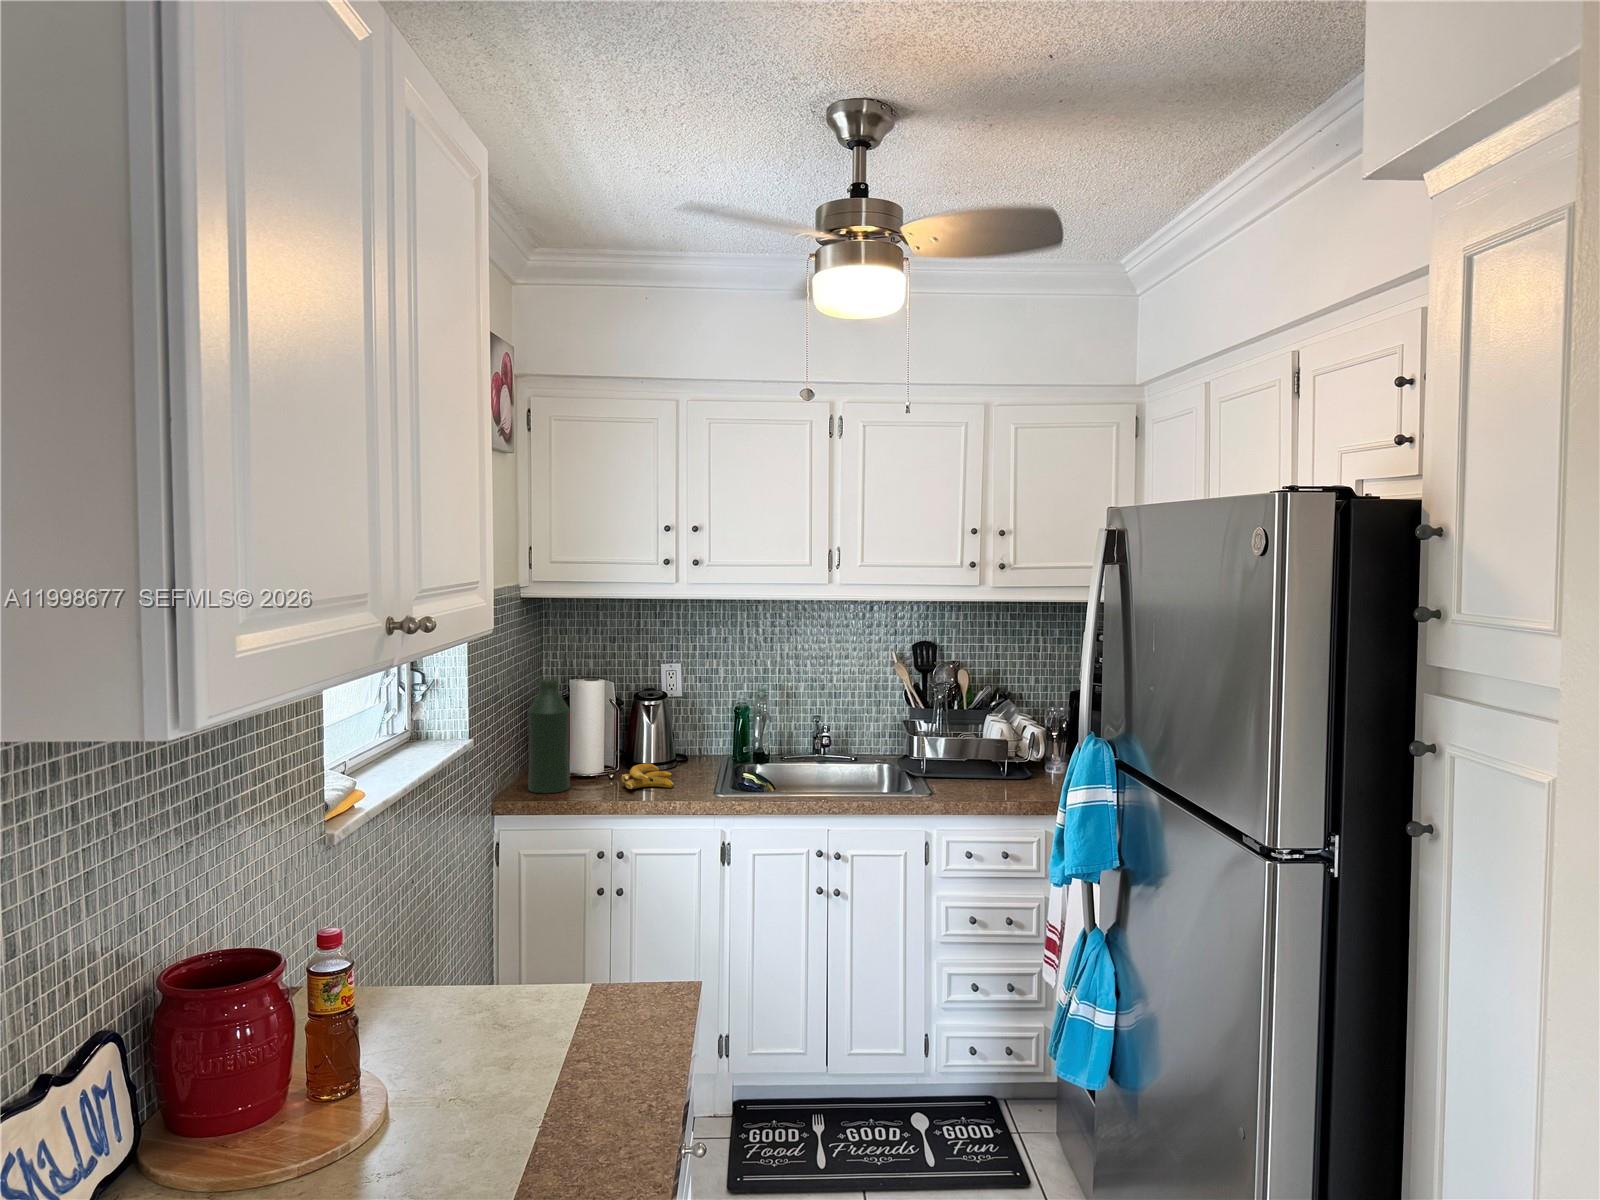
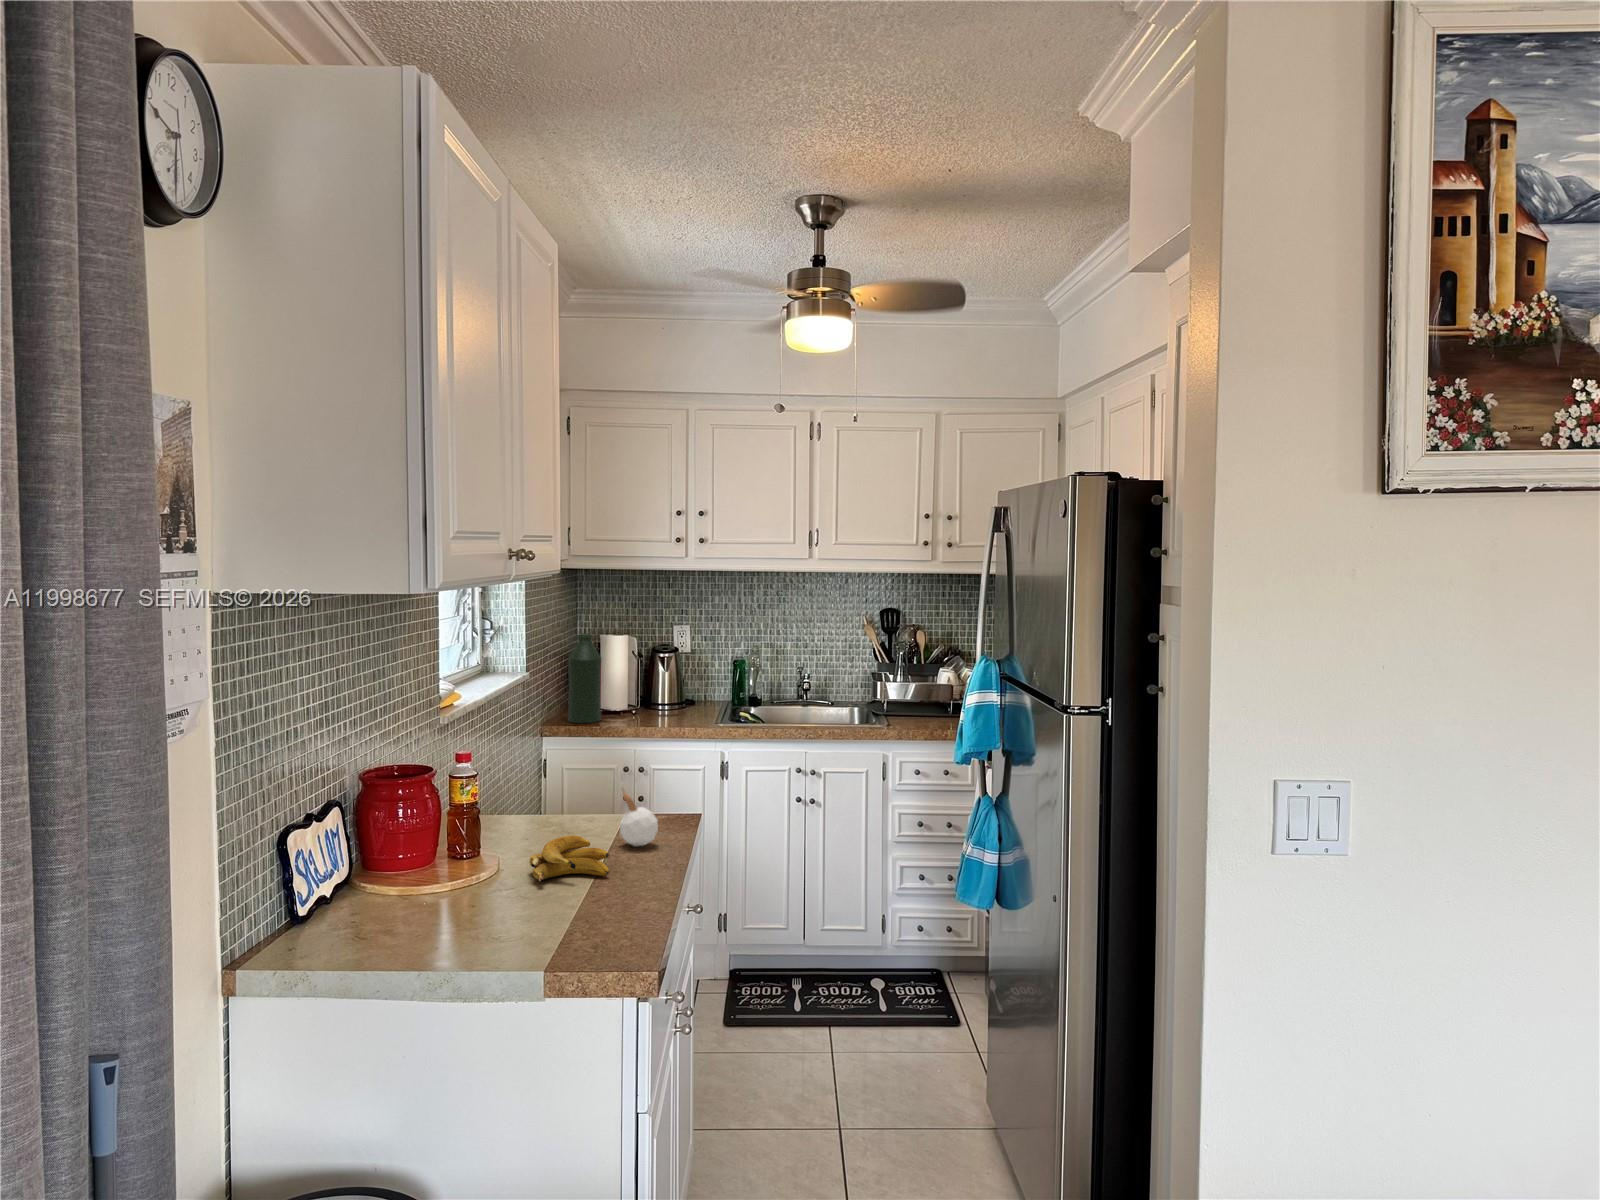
banana: present [621,763,674,789] -> present [530,836,609,881]
candle: none [583,940,640,1039] -> present [620,788,658,847]

